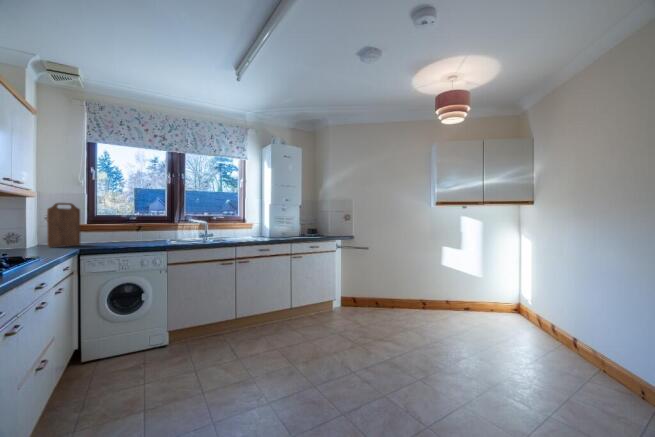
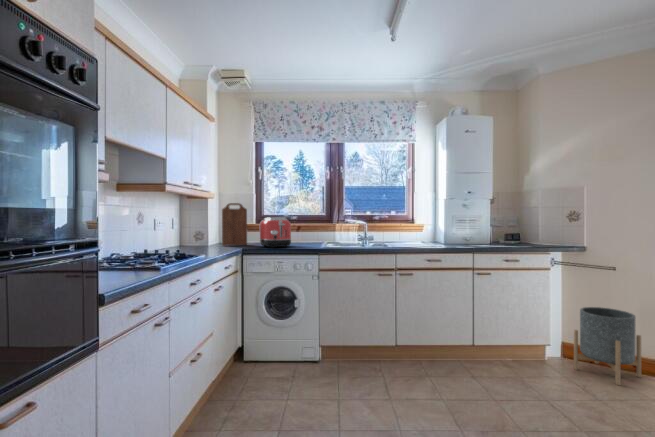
toaster: none [98,218,137,247] -> present [260,217,291,248]
planter: none [349,273,381,318] -> present [574,307,641,385]

